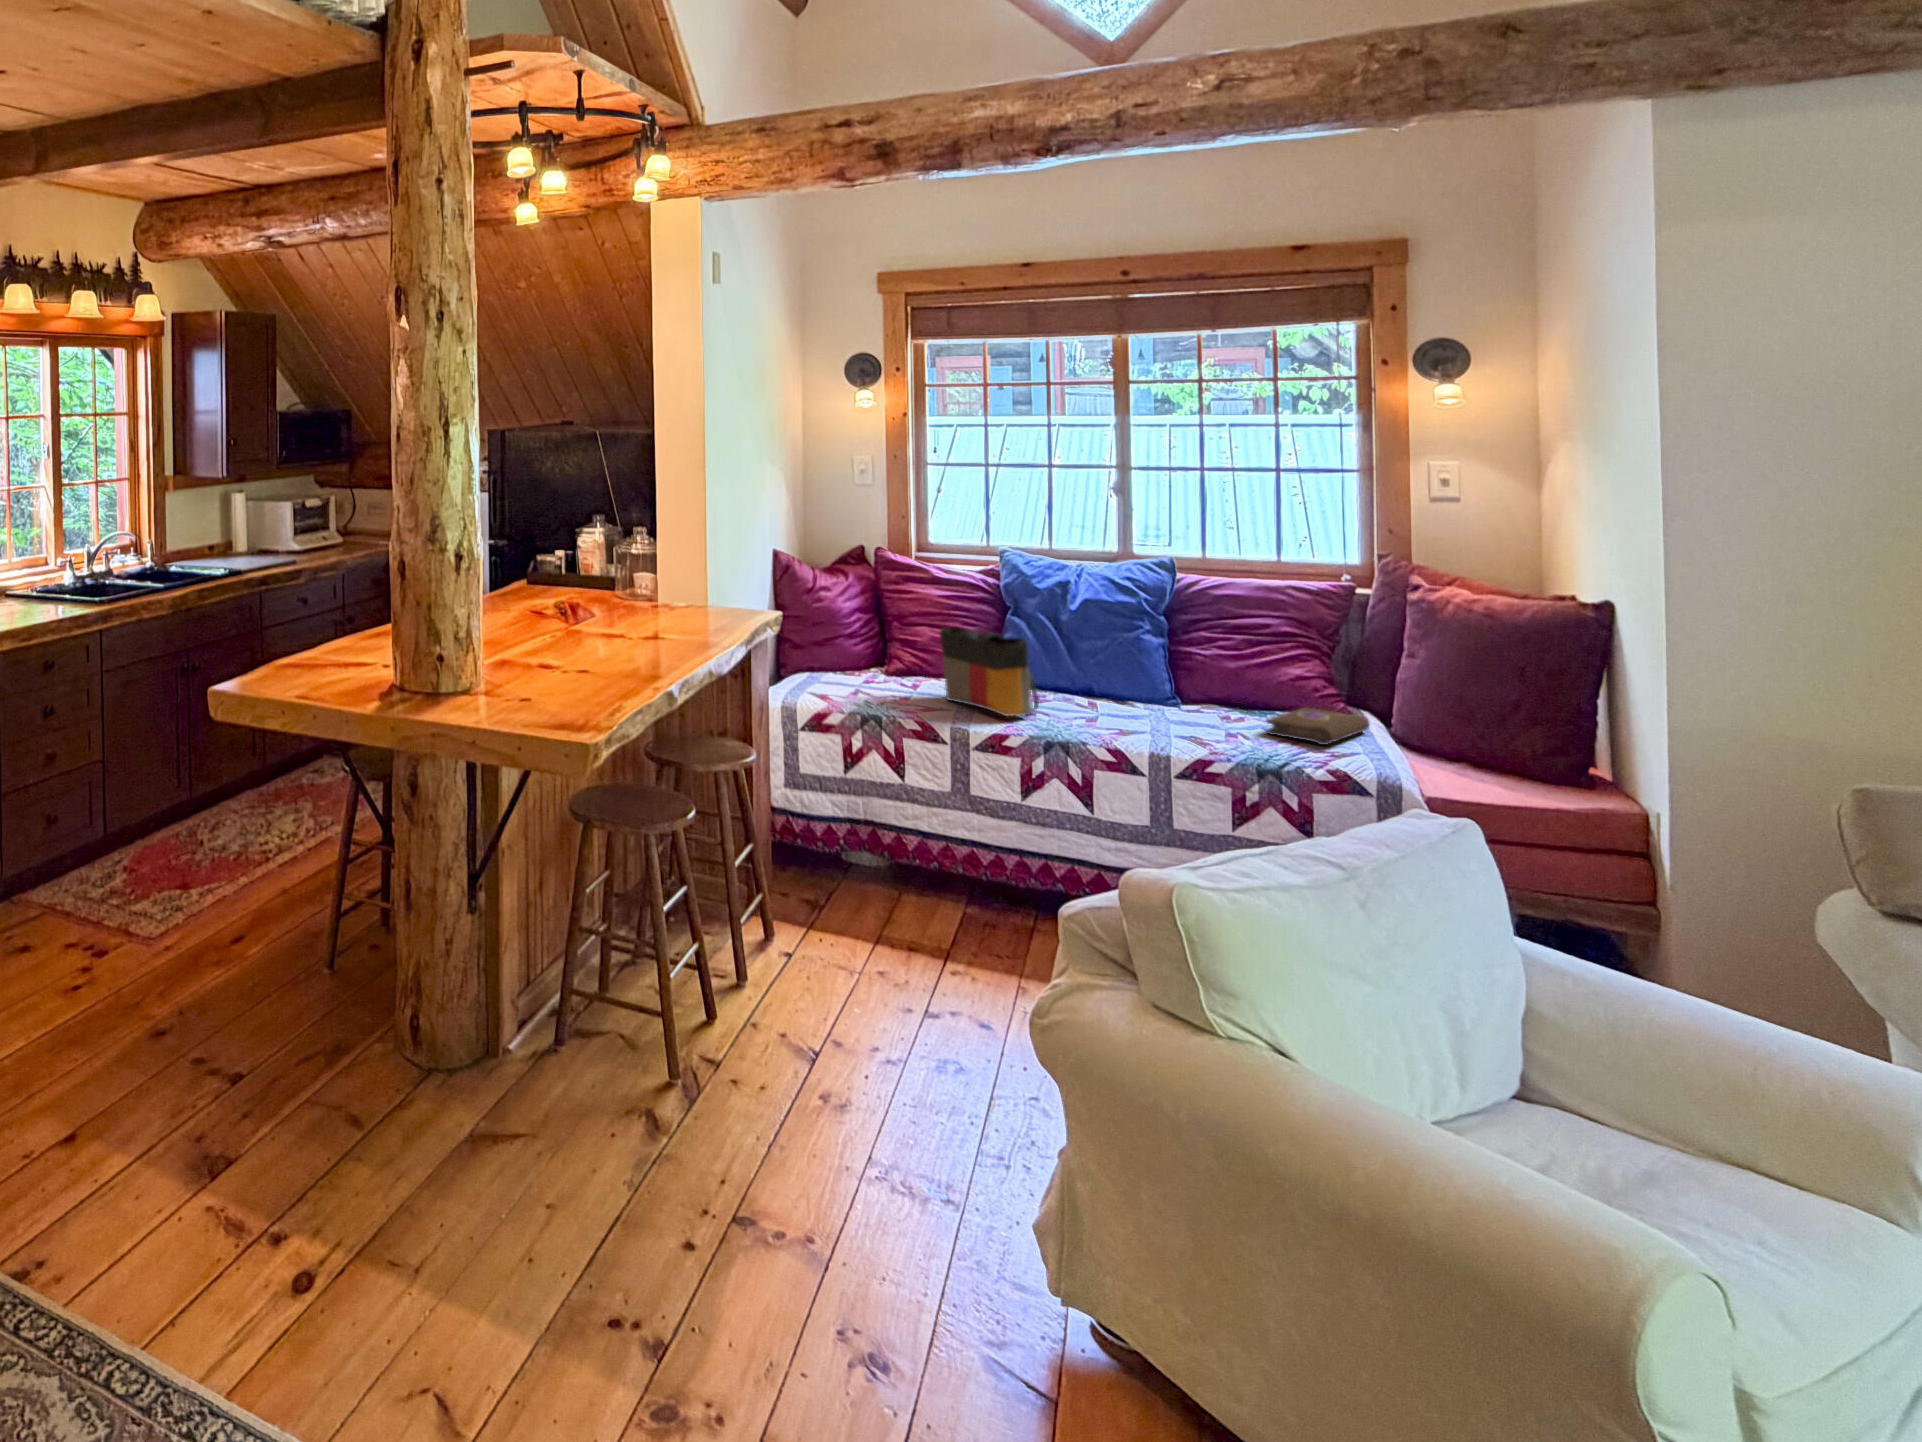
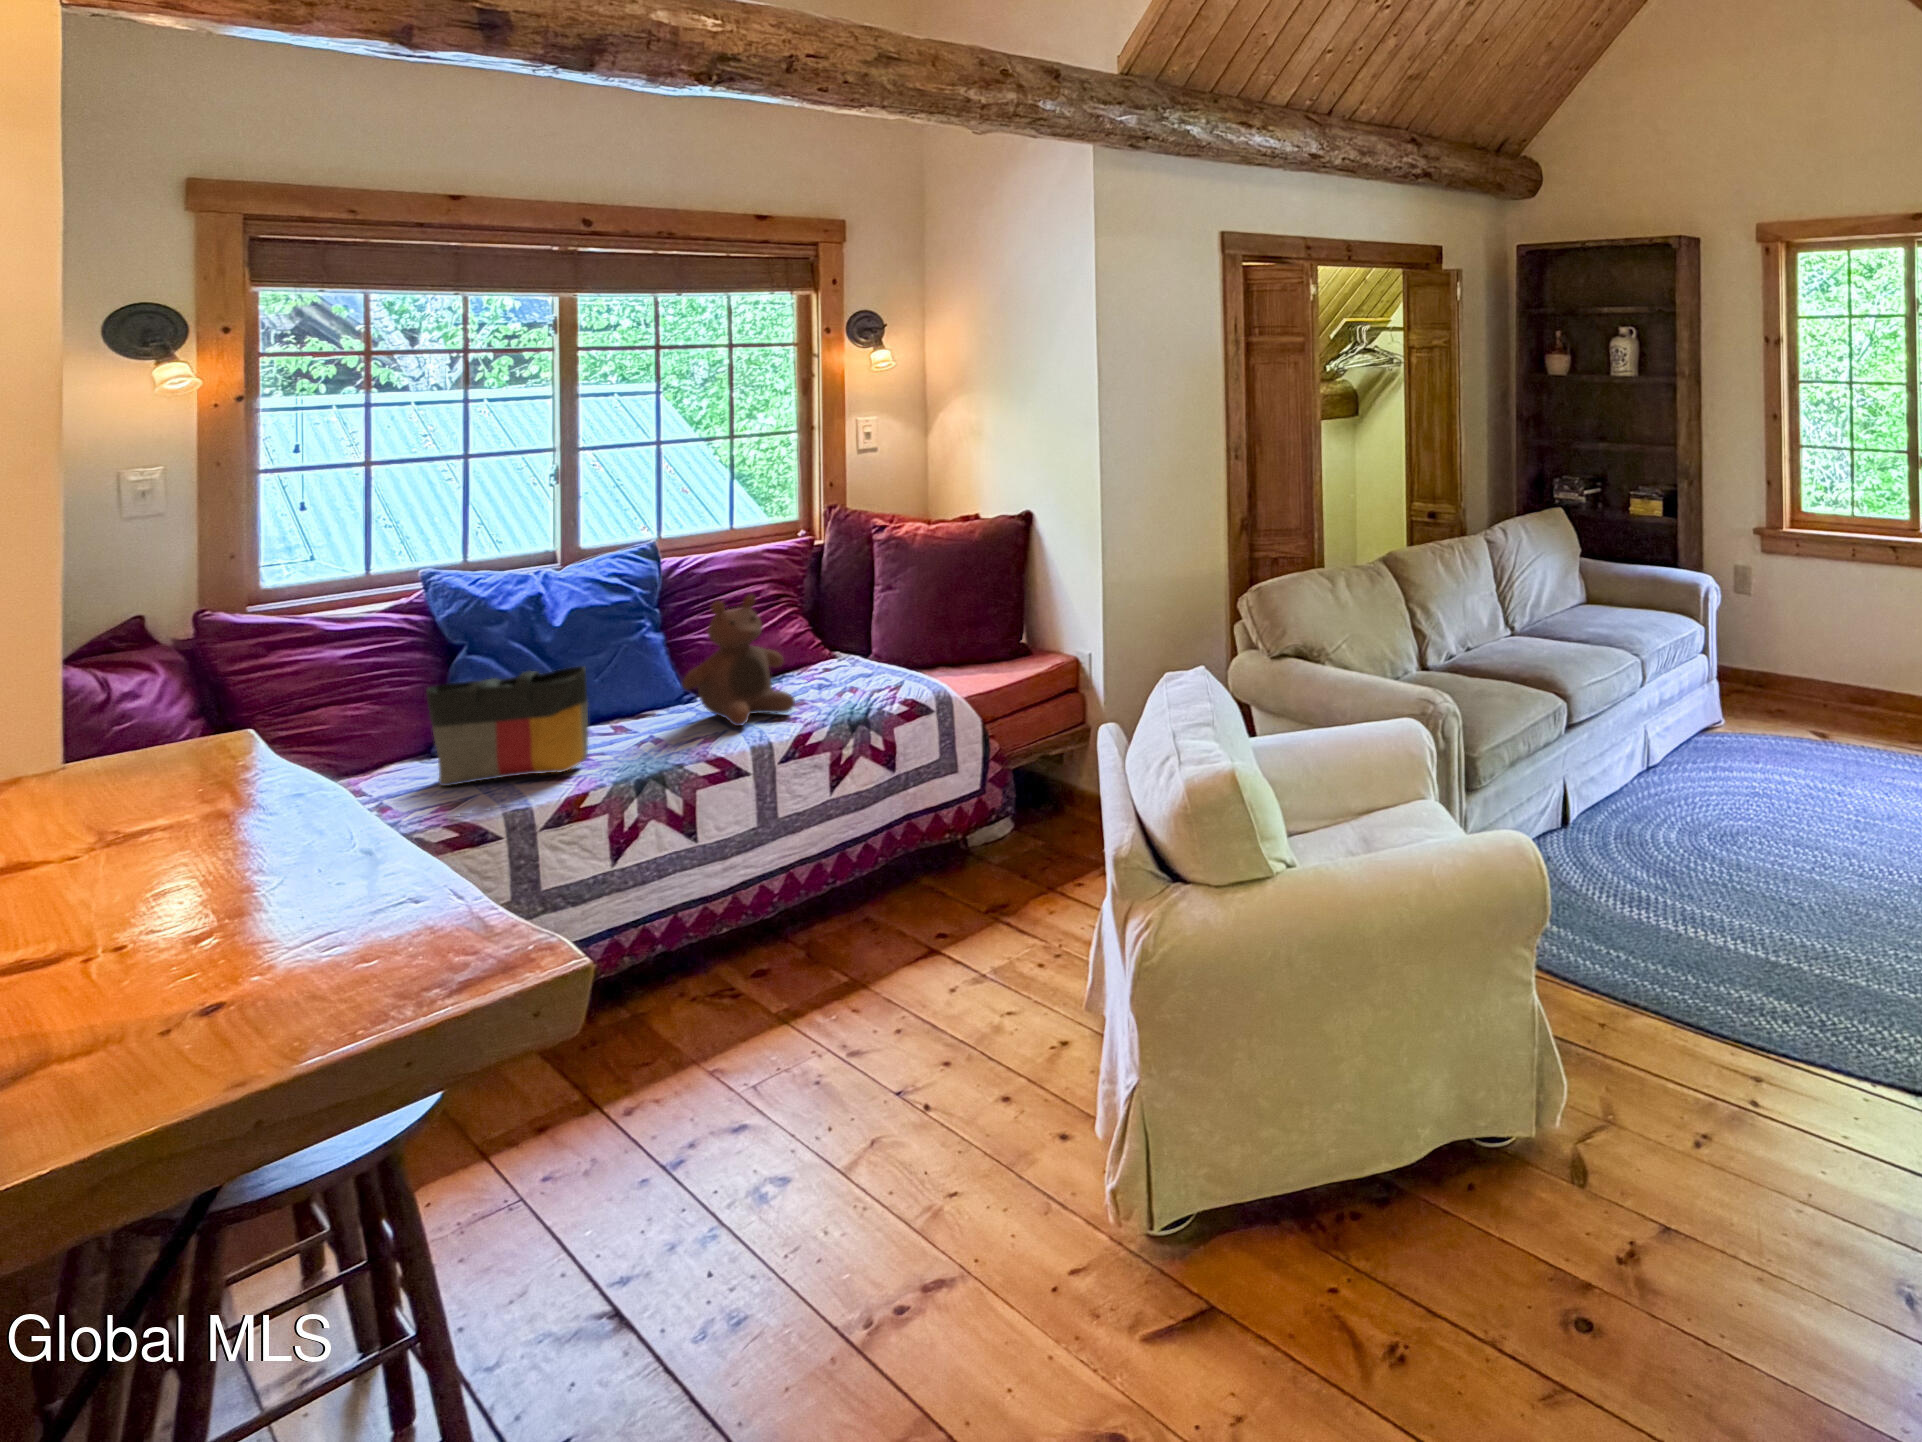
stuffed bear: none [1126,616,1232,738] -> present [683,595,795,726]
book: present [1267,707,1370,745] -> none [815,652,878,694]

